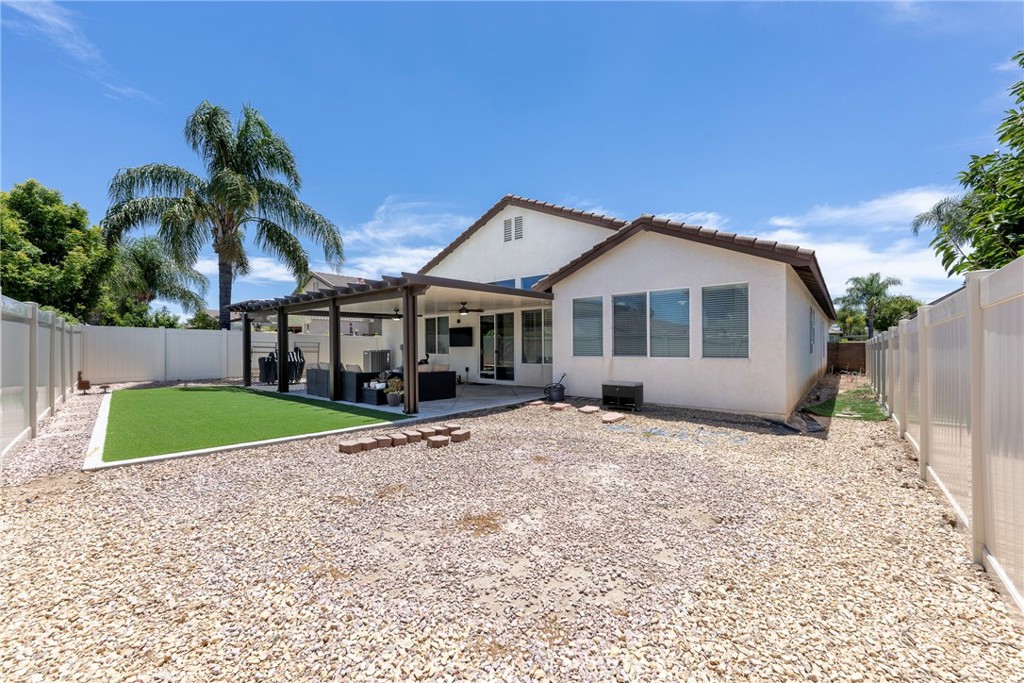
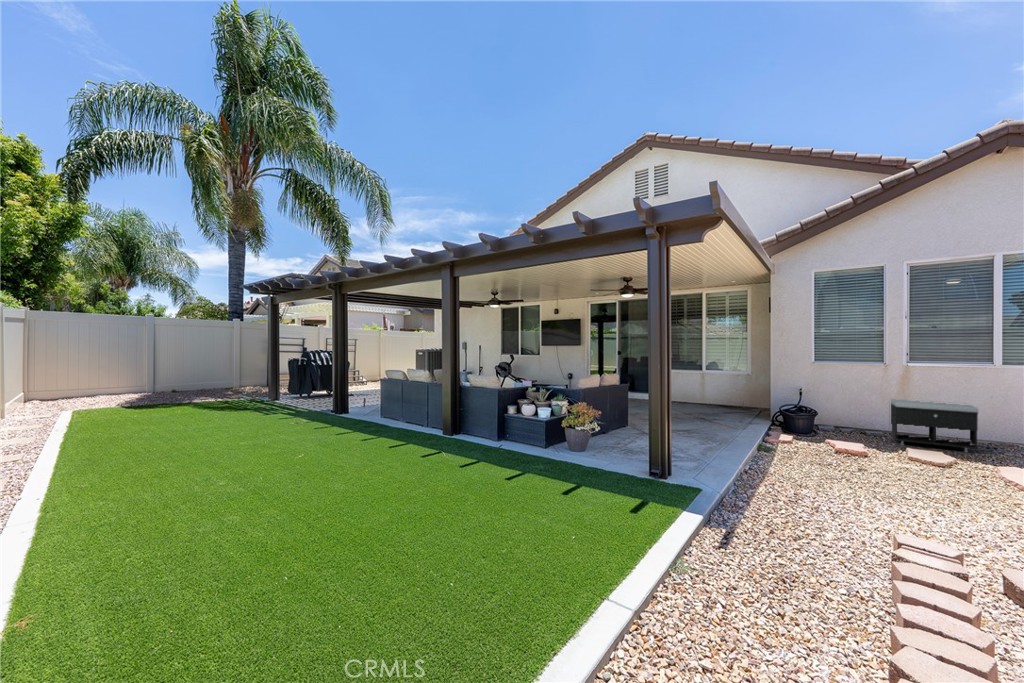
lounge chair: present [77,371,110,395] -> none [10,380,76,420]

